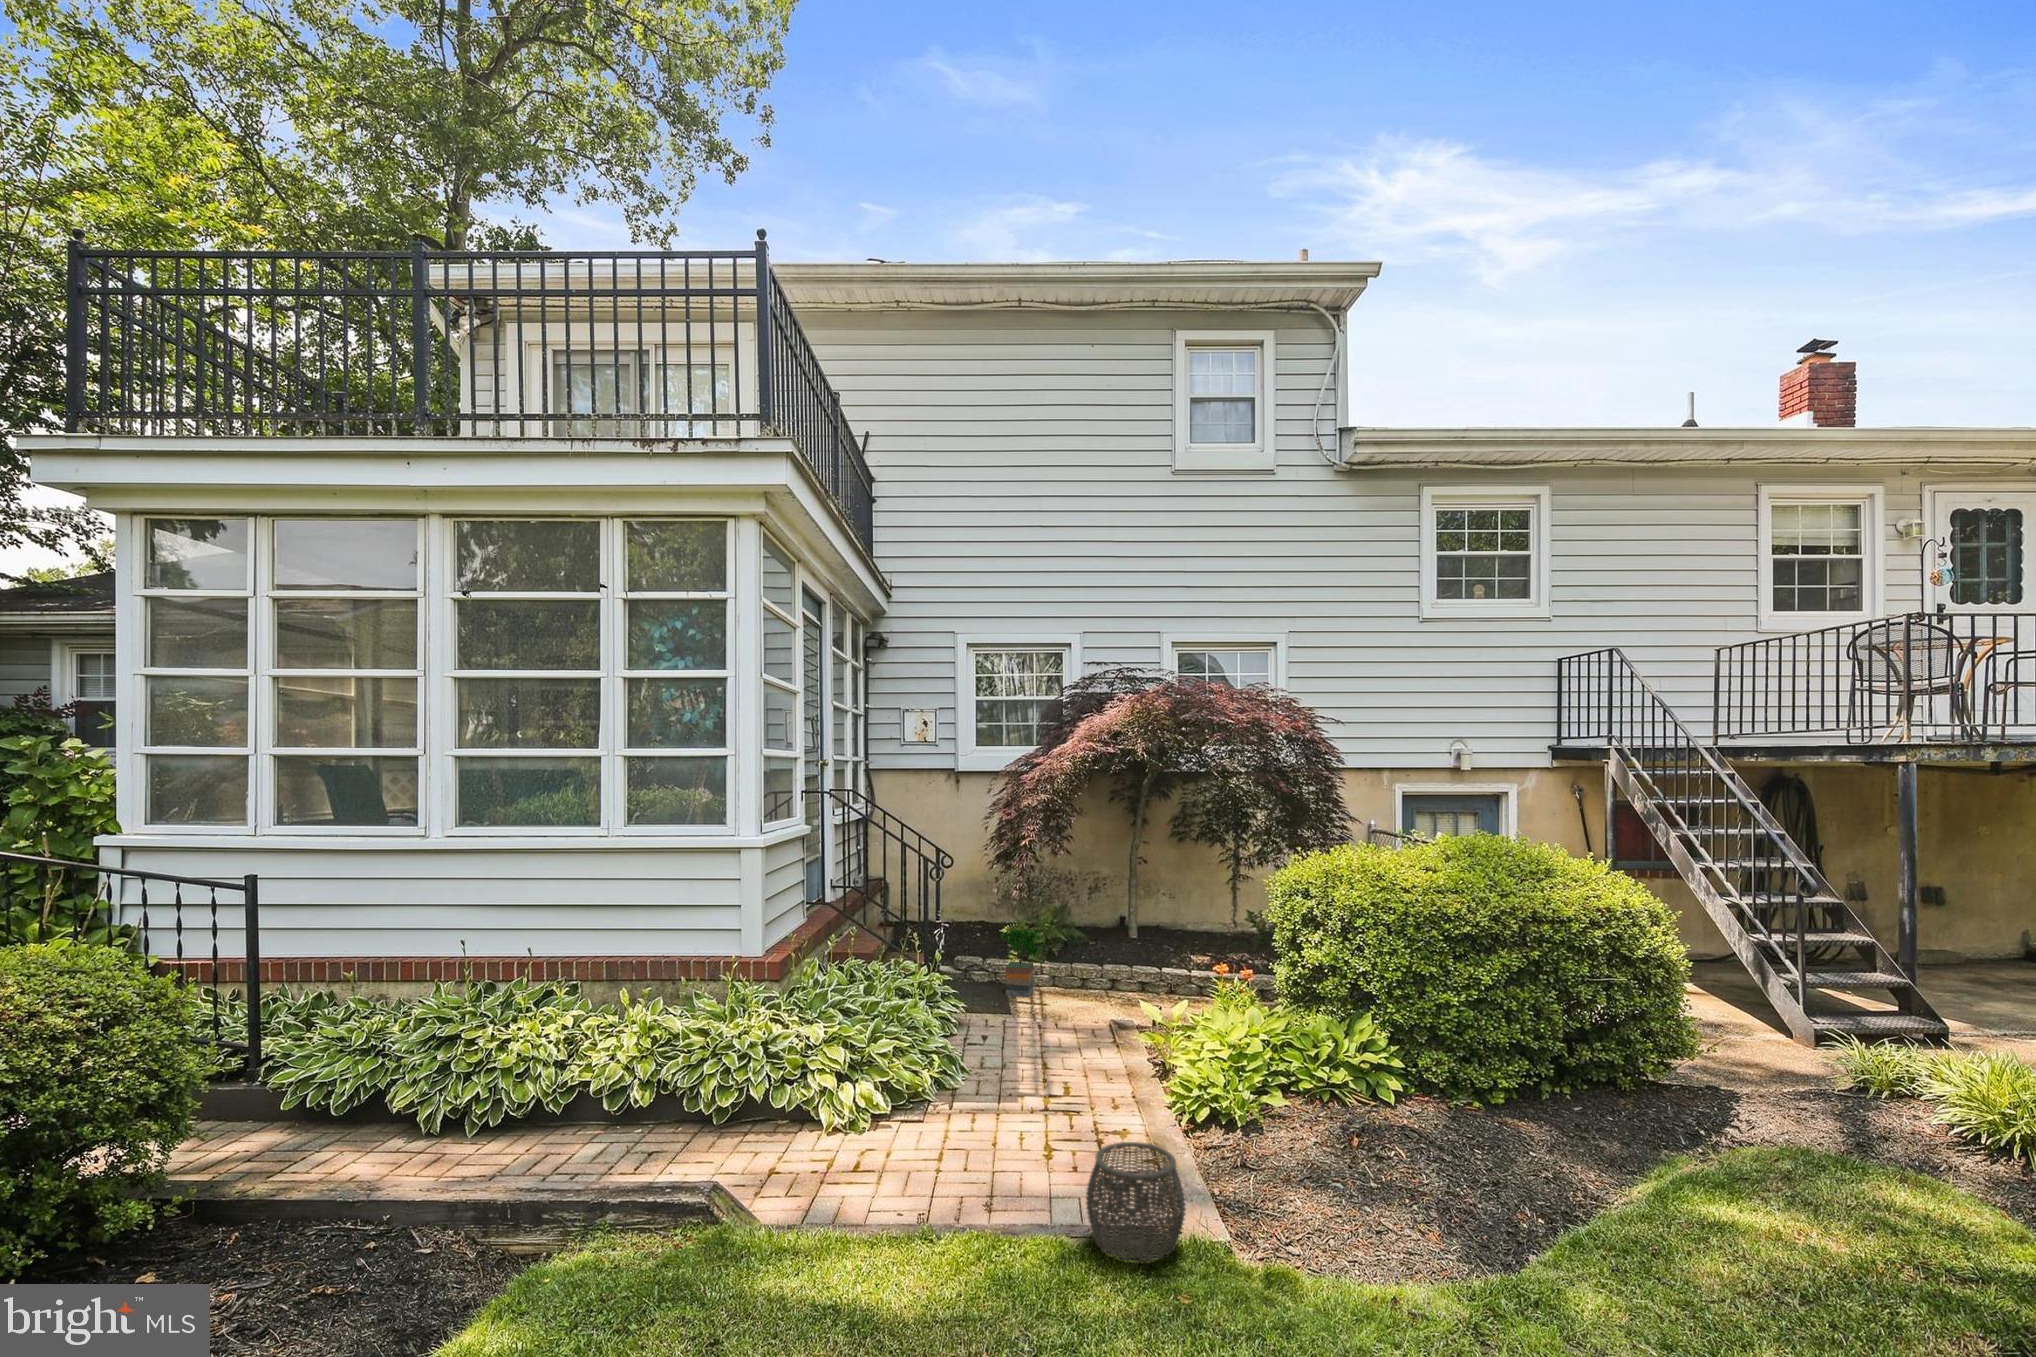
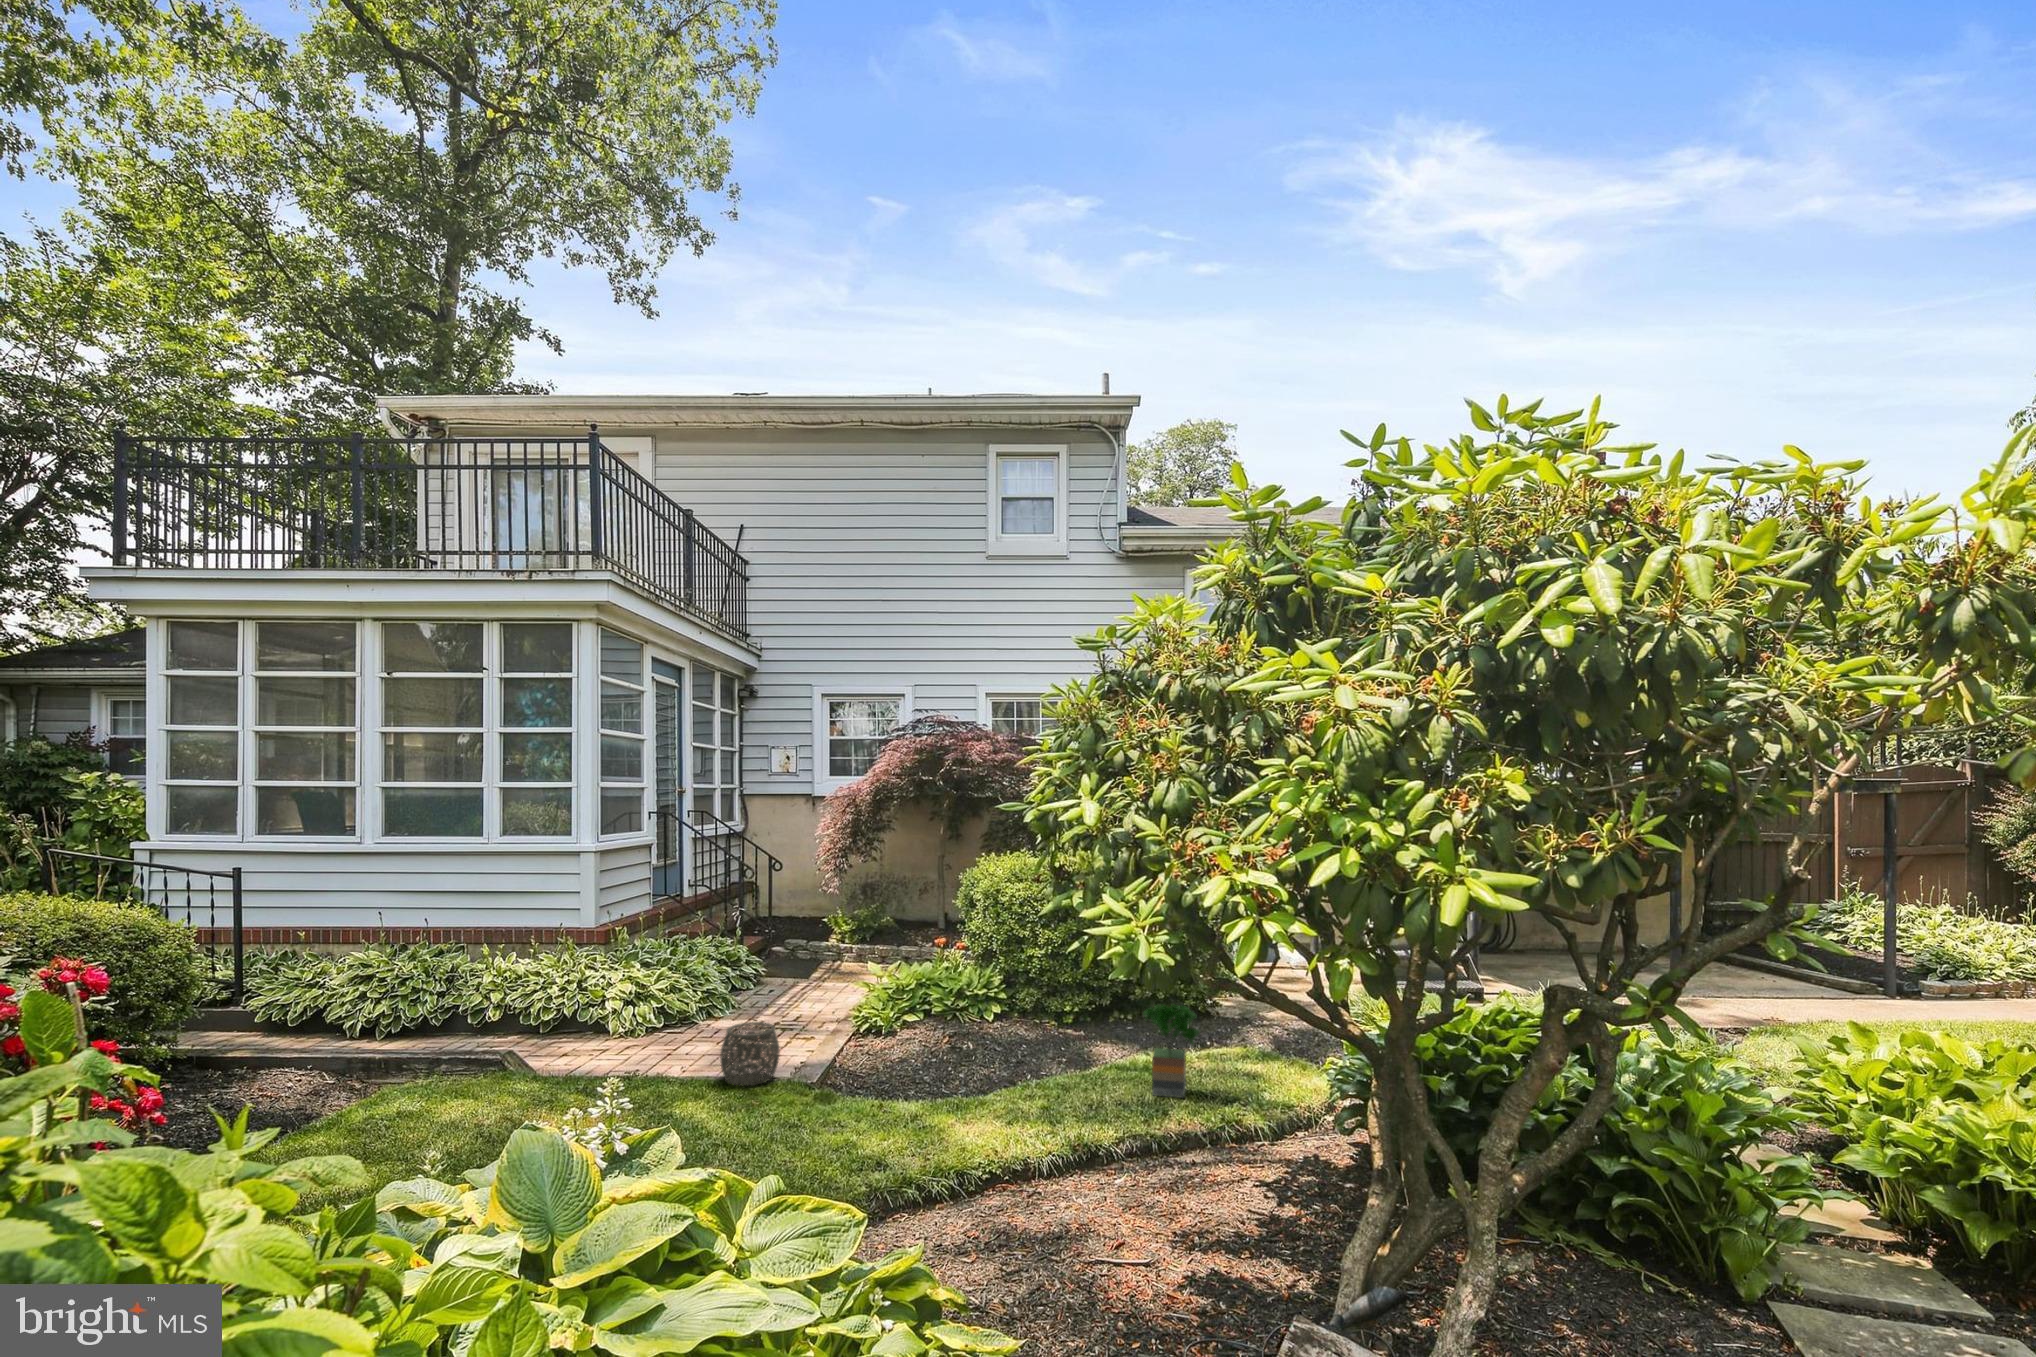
potted tree: present [1002,928,1042,998] -> present [1144,1004,1198,1098]

